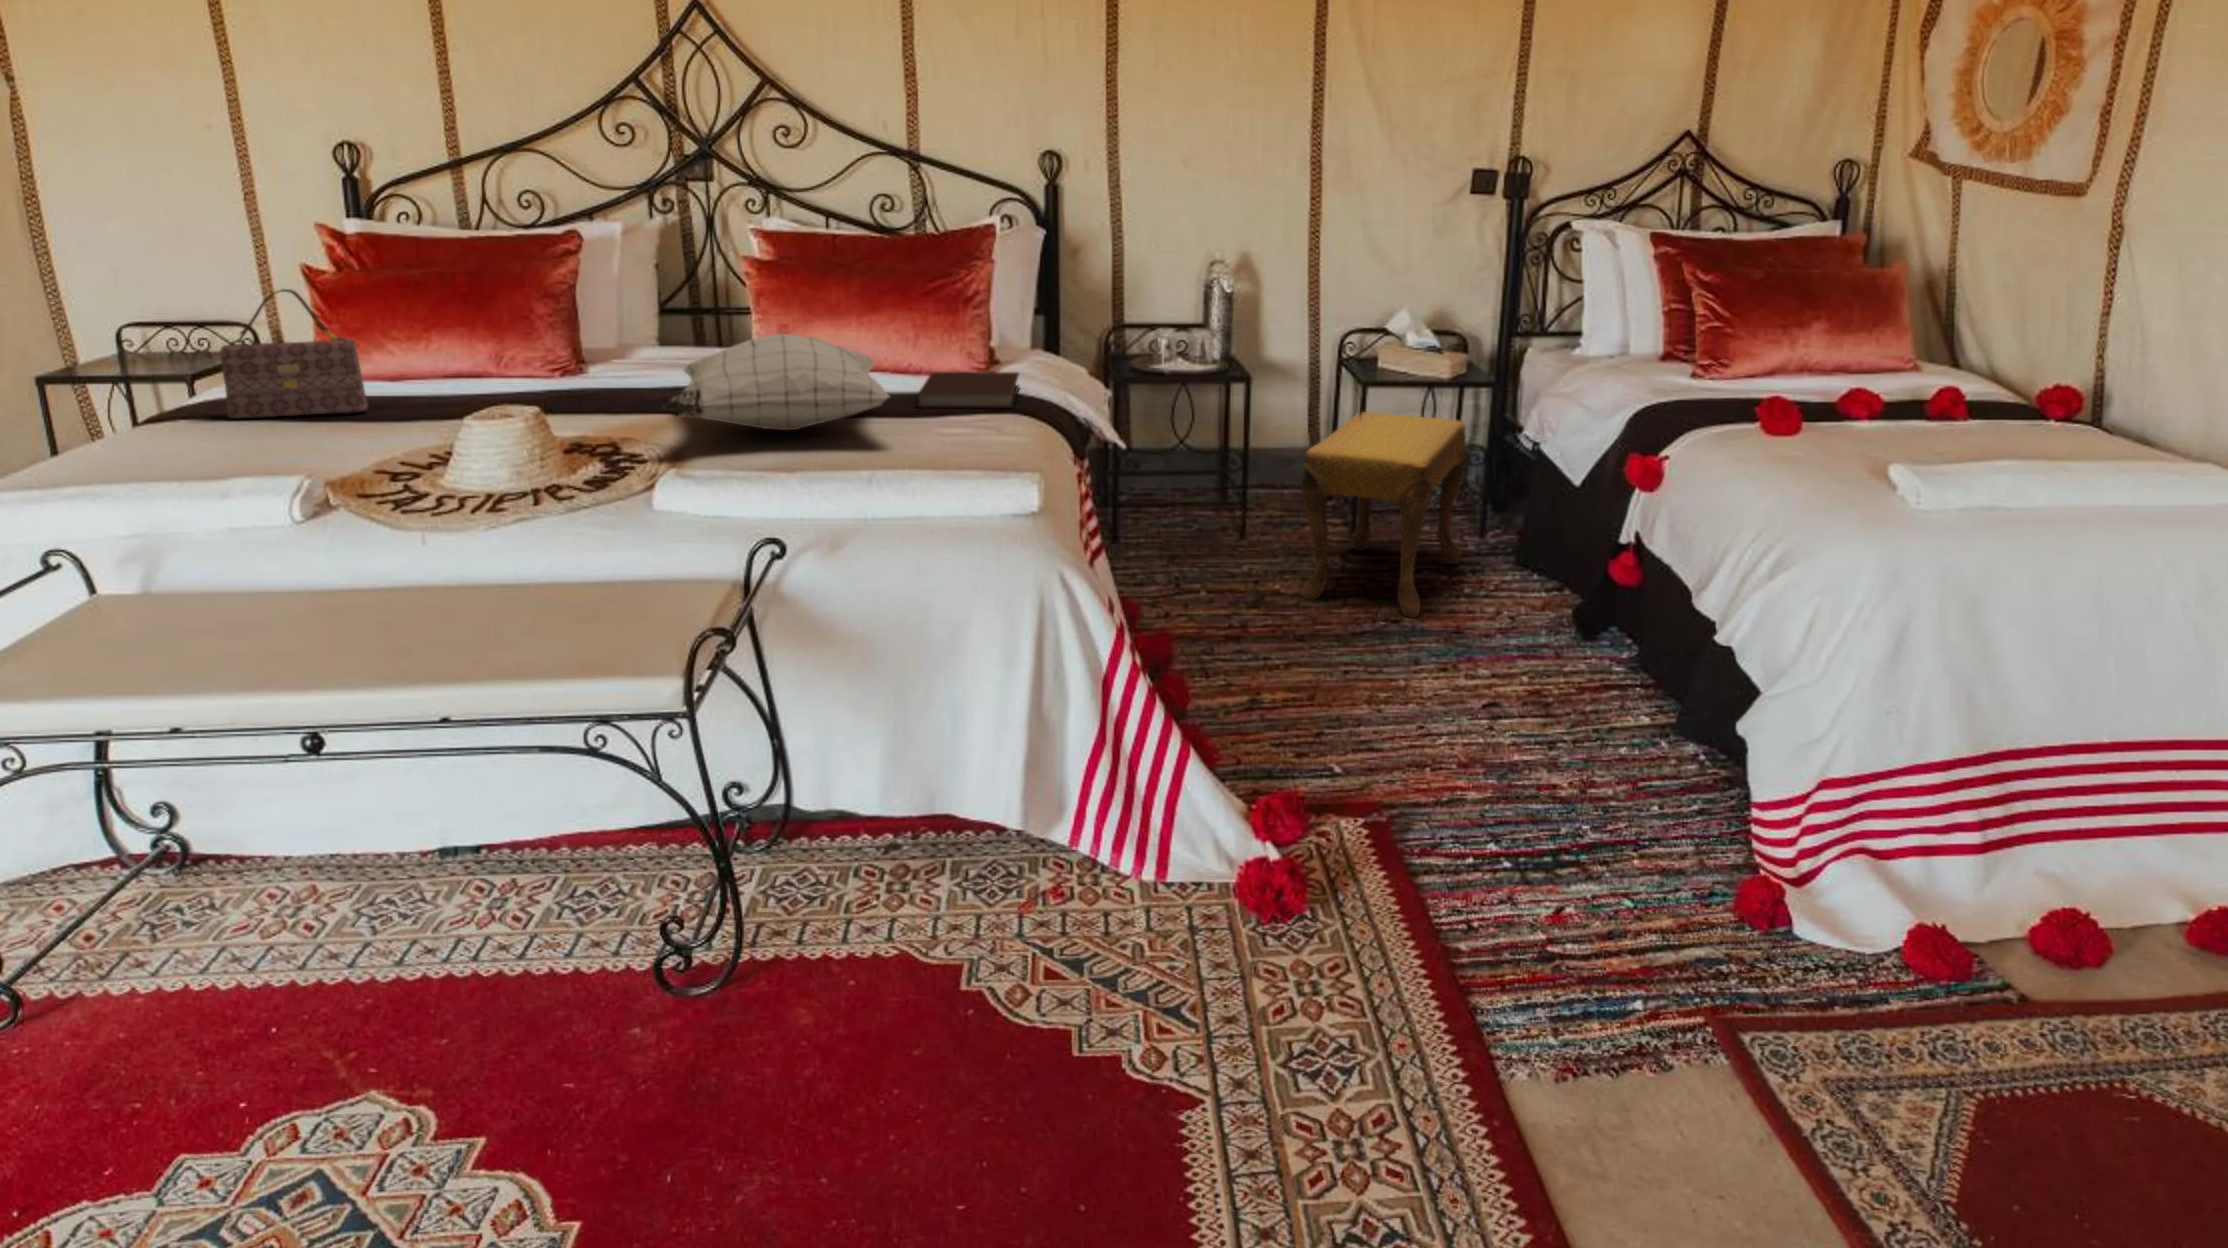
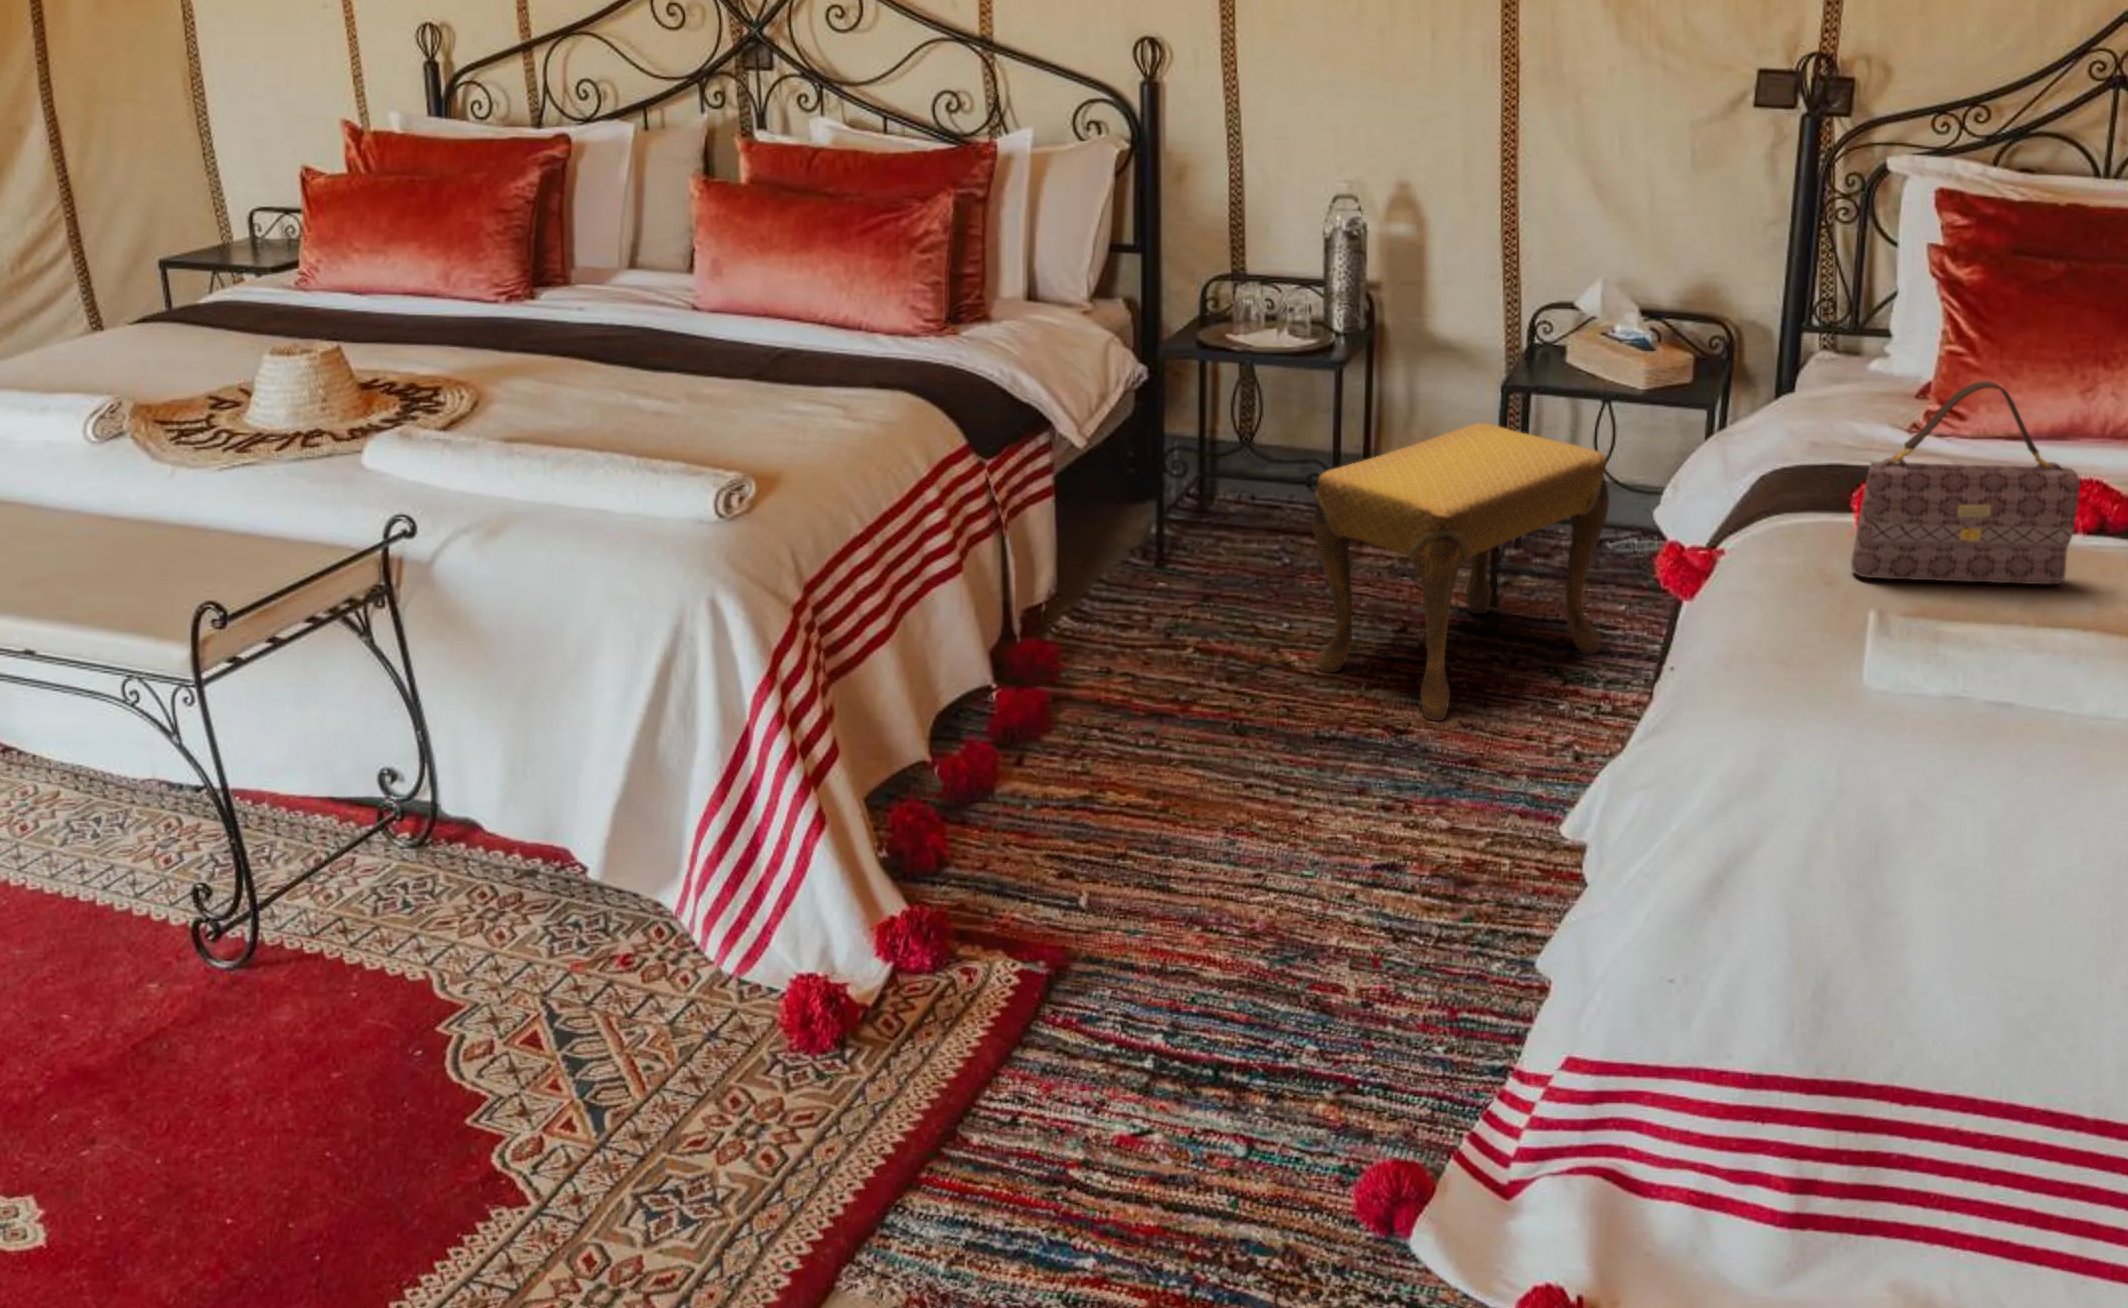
handbag: present [220,289,367,418] -> present [1851,381,2080,584]
pillow: present [664,333,889,430] -> none [425,286,735,395]
notebook: present [916,372,1019,409] -> none [781,330,947,388]

